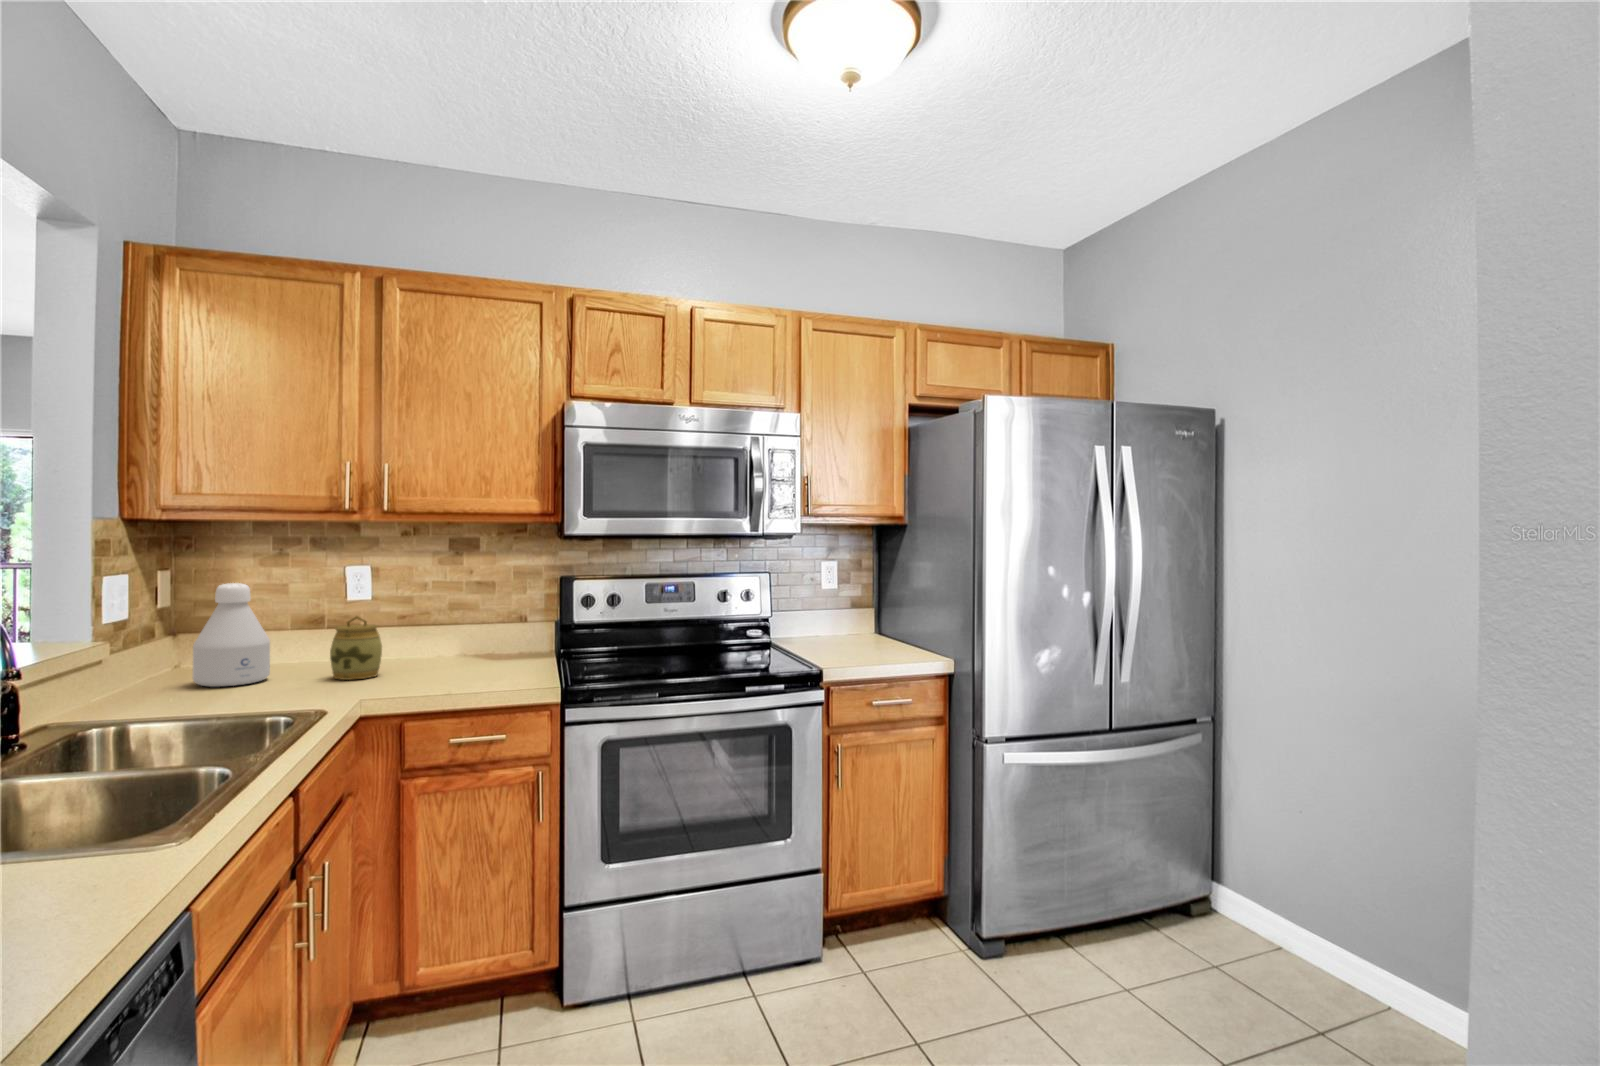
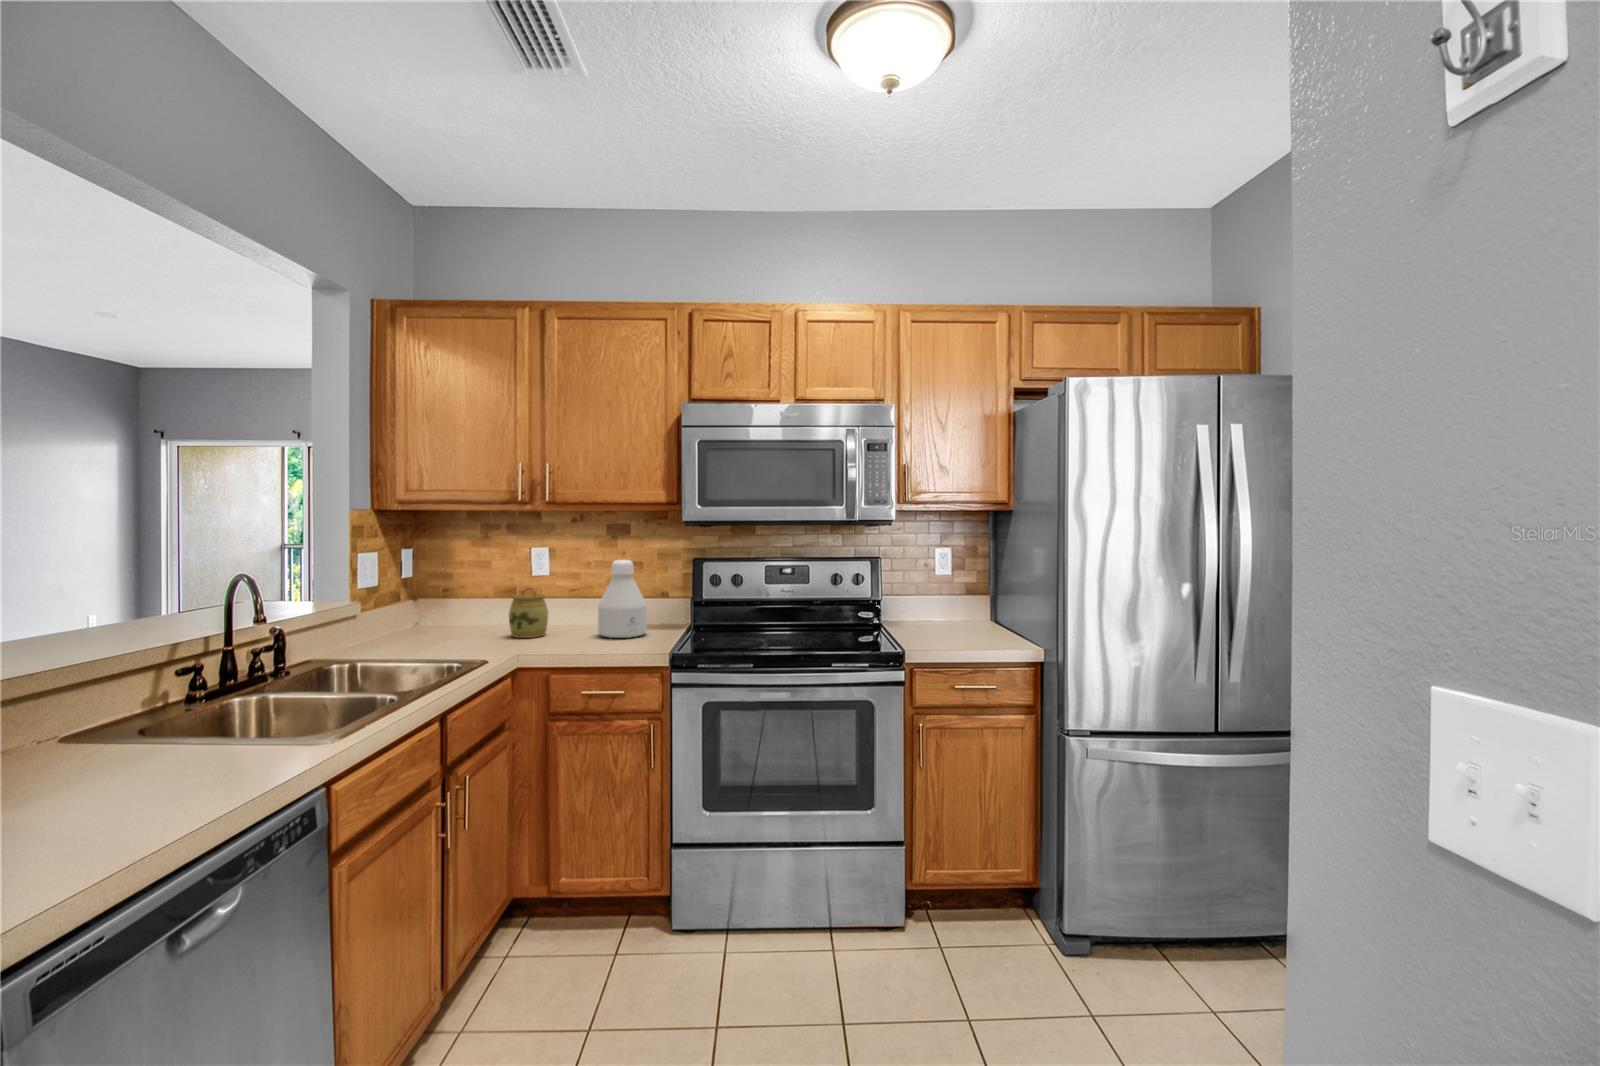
bottle: present [193,583,270,687] -> present [598,560,647,638]

